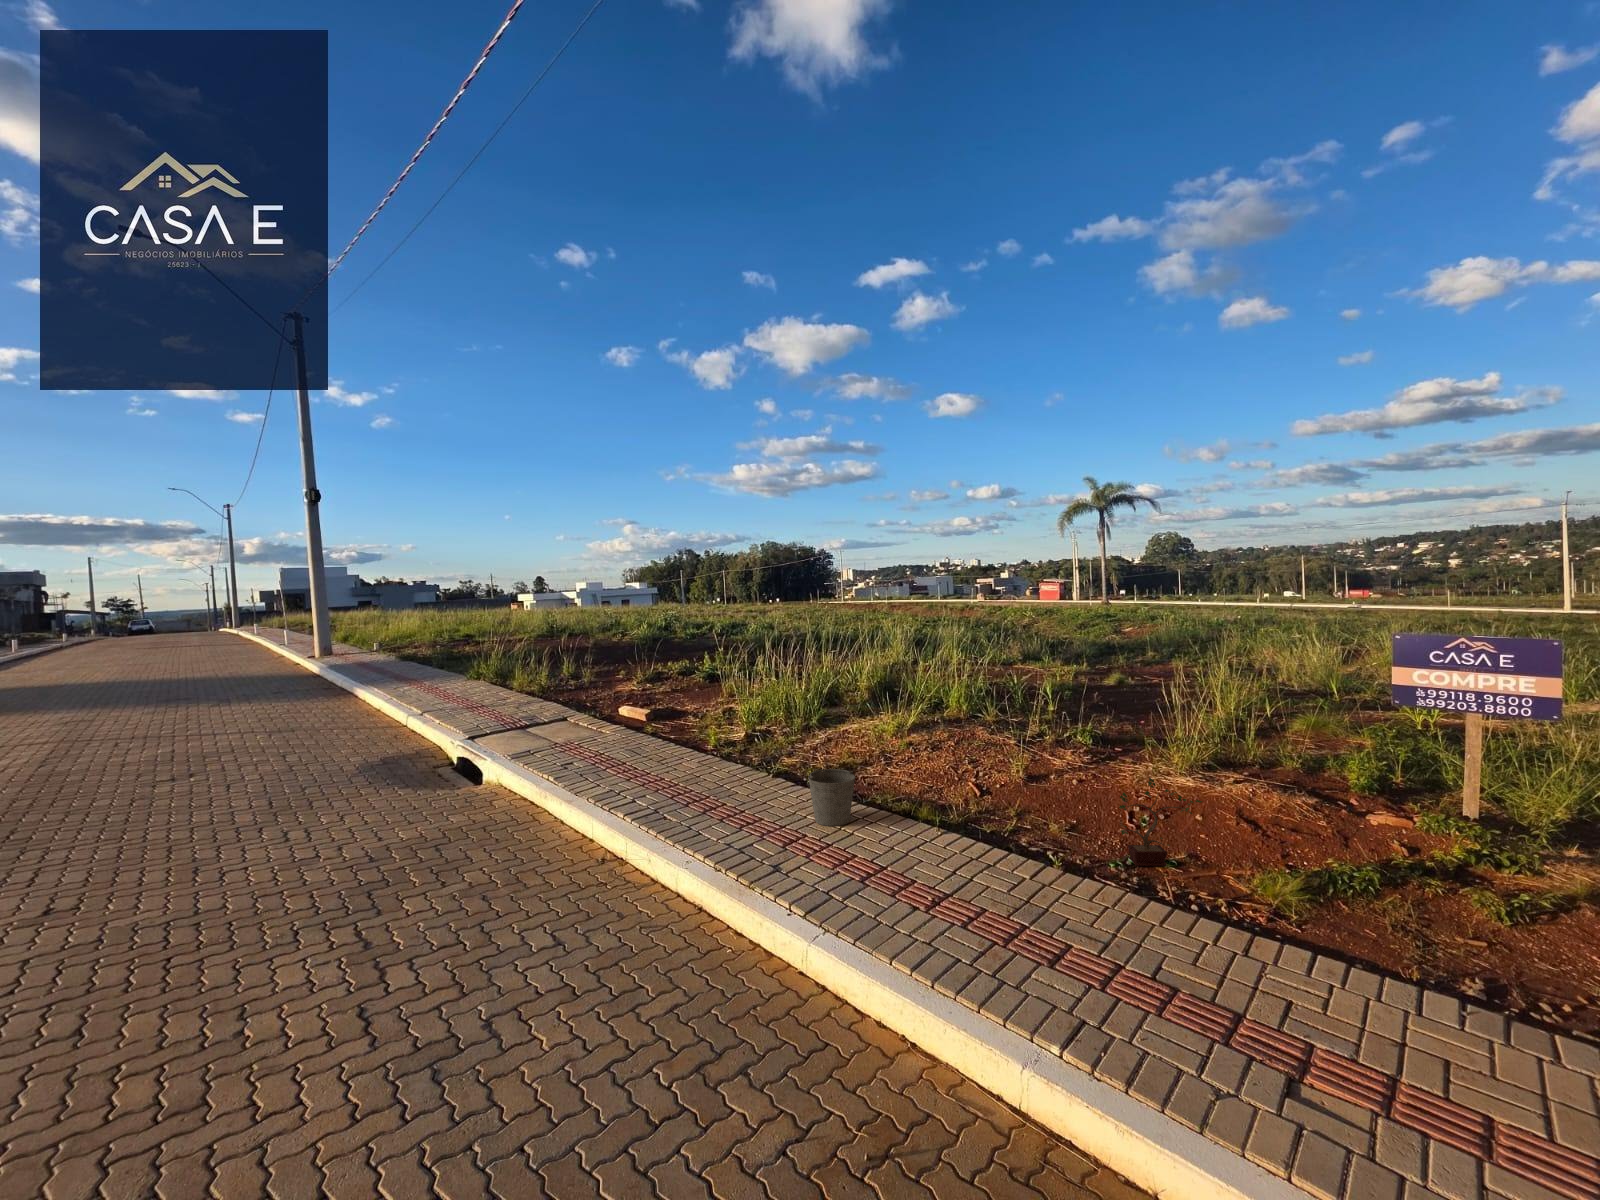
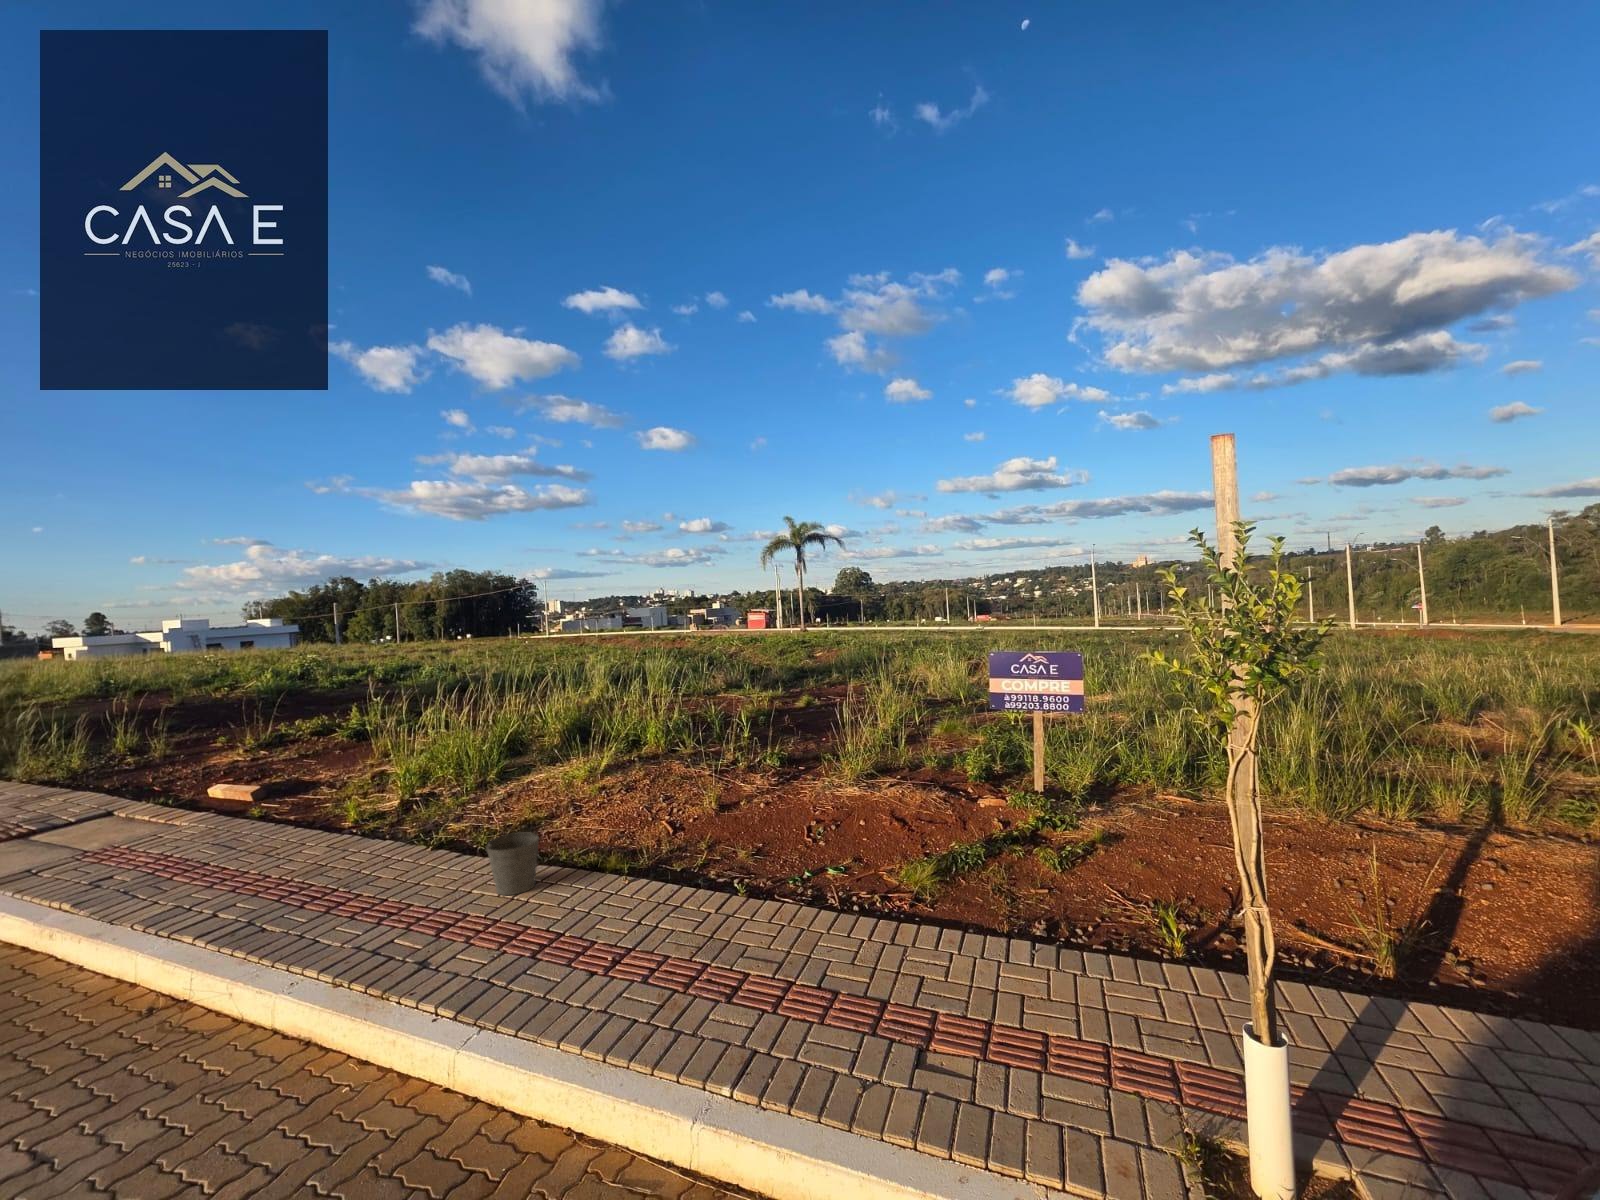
potted plant: present [1119,778,1202,866] -> none [788,795,857,879]

